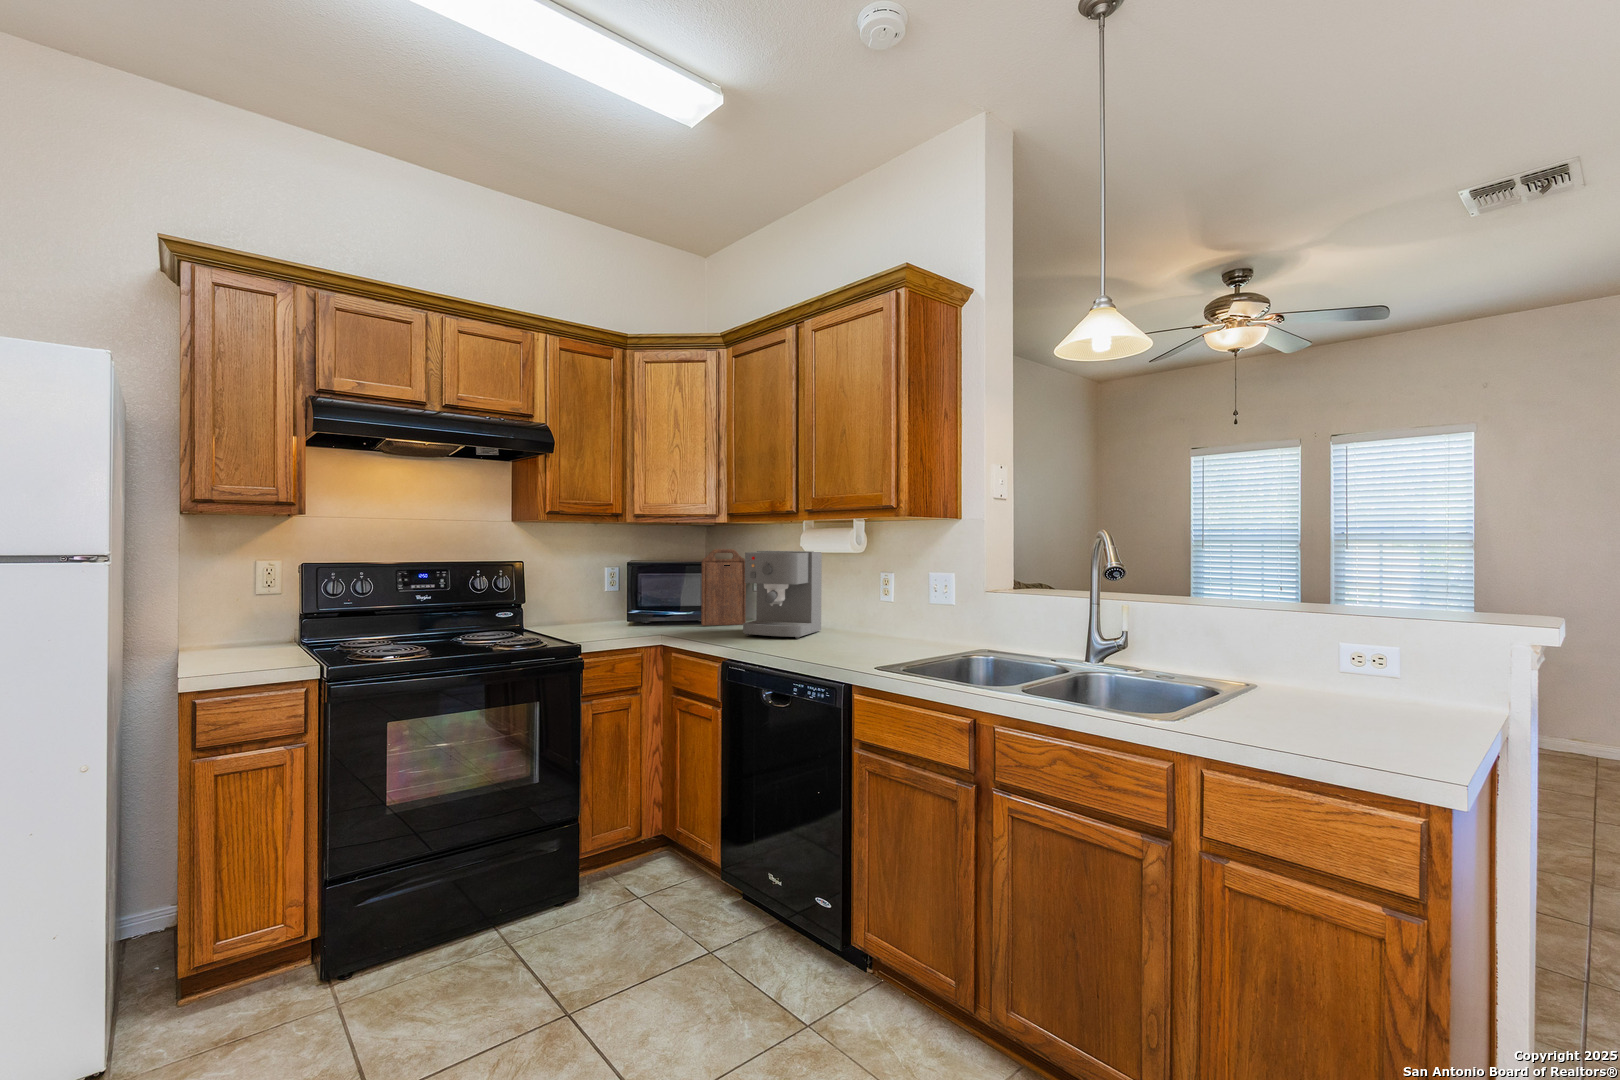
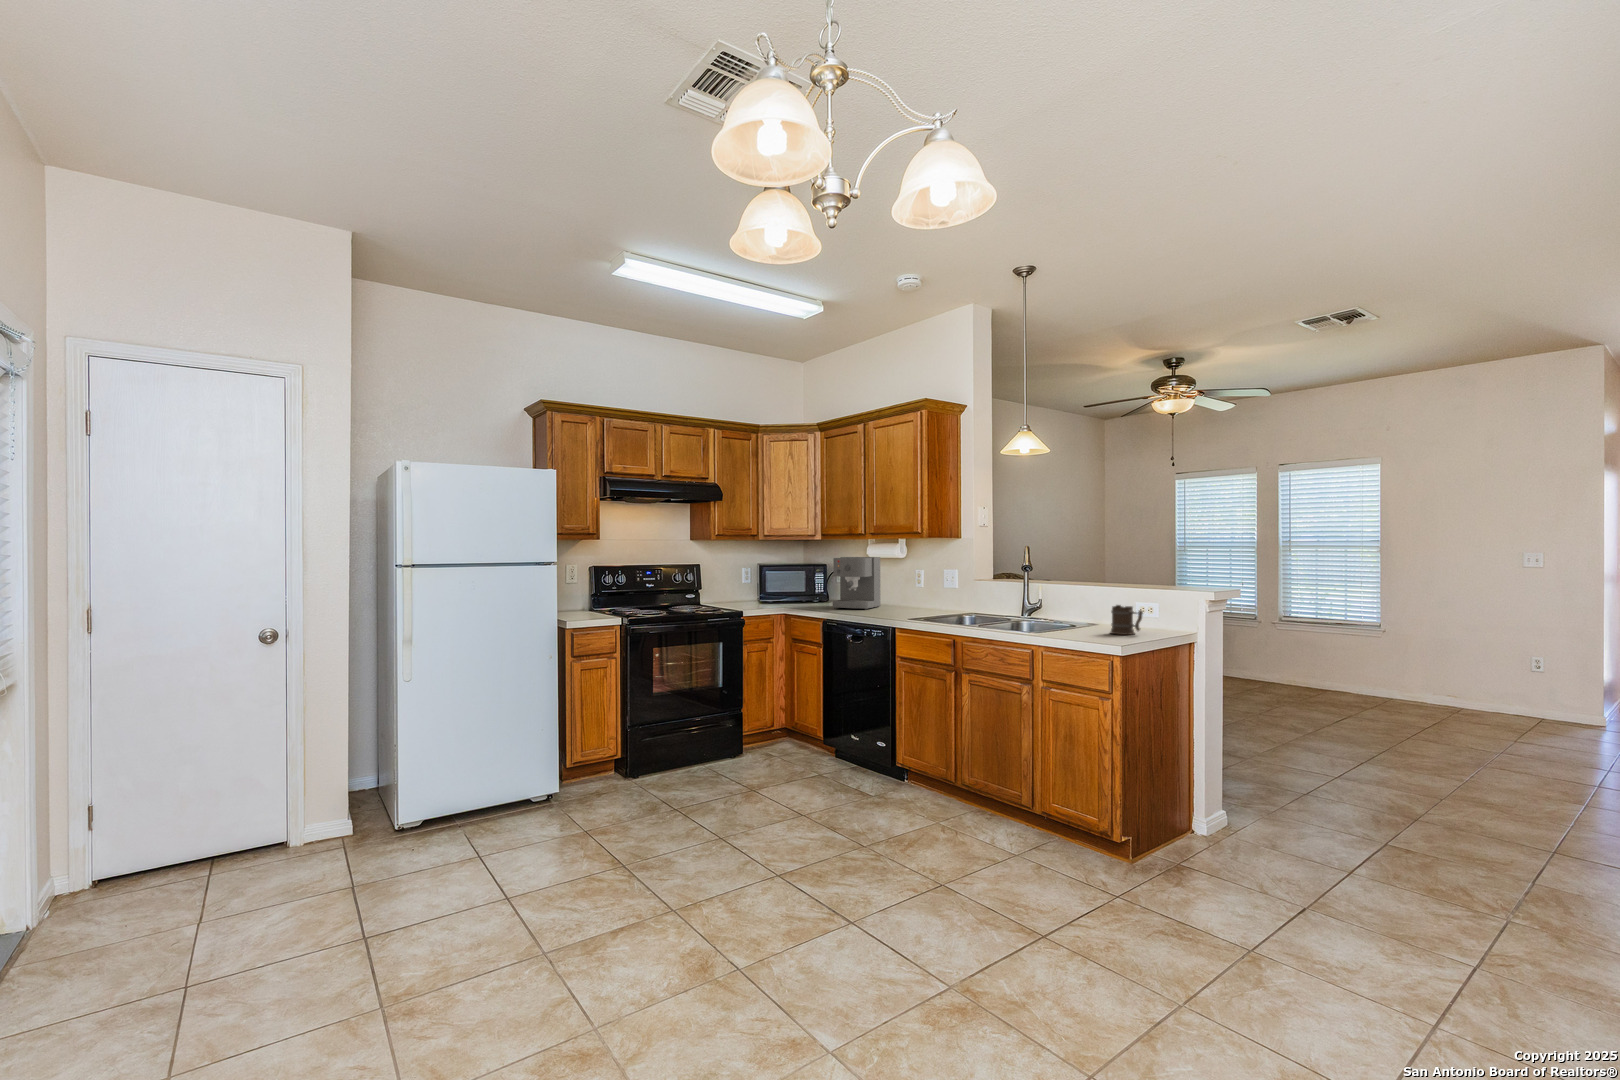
cutting board: present [701,549,746,626] -> none [805,556,833,604]
mug: none [1311,656,1402,725] -> present [1111,605,1143,635]

